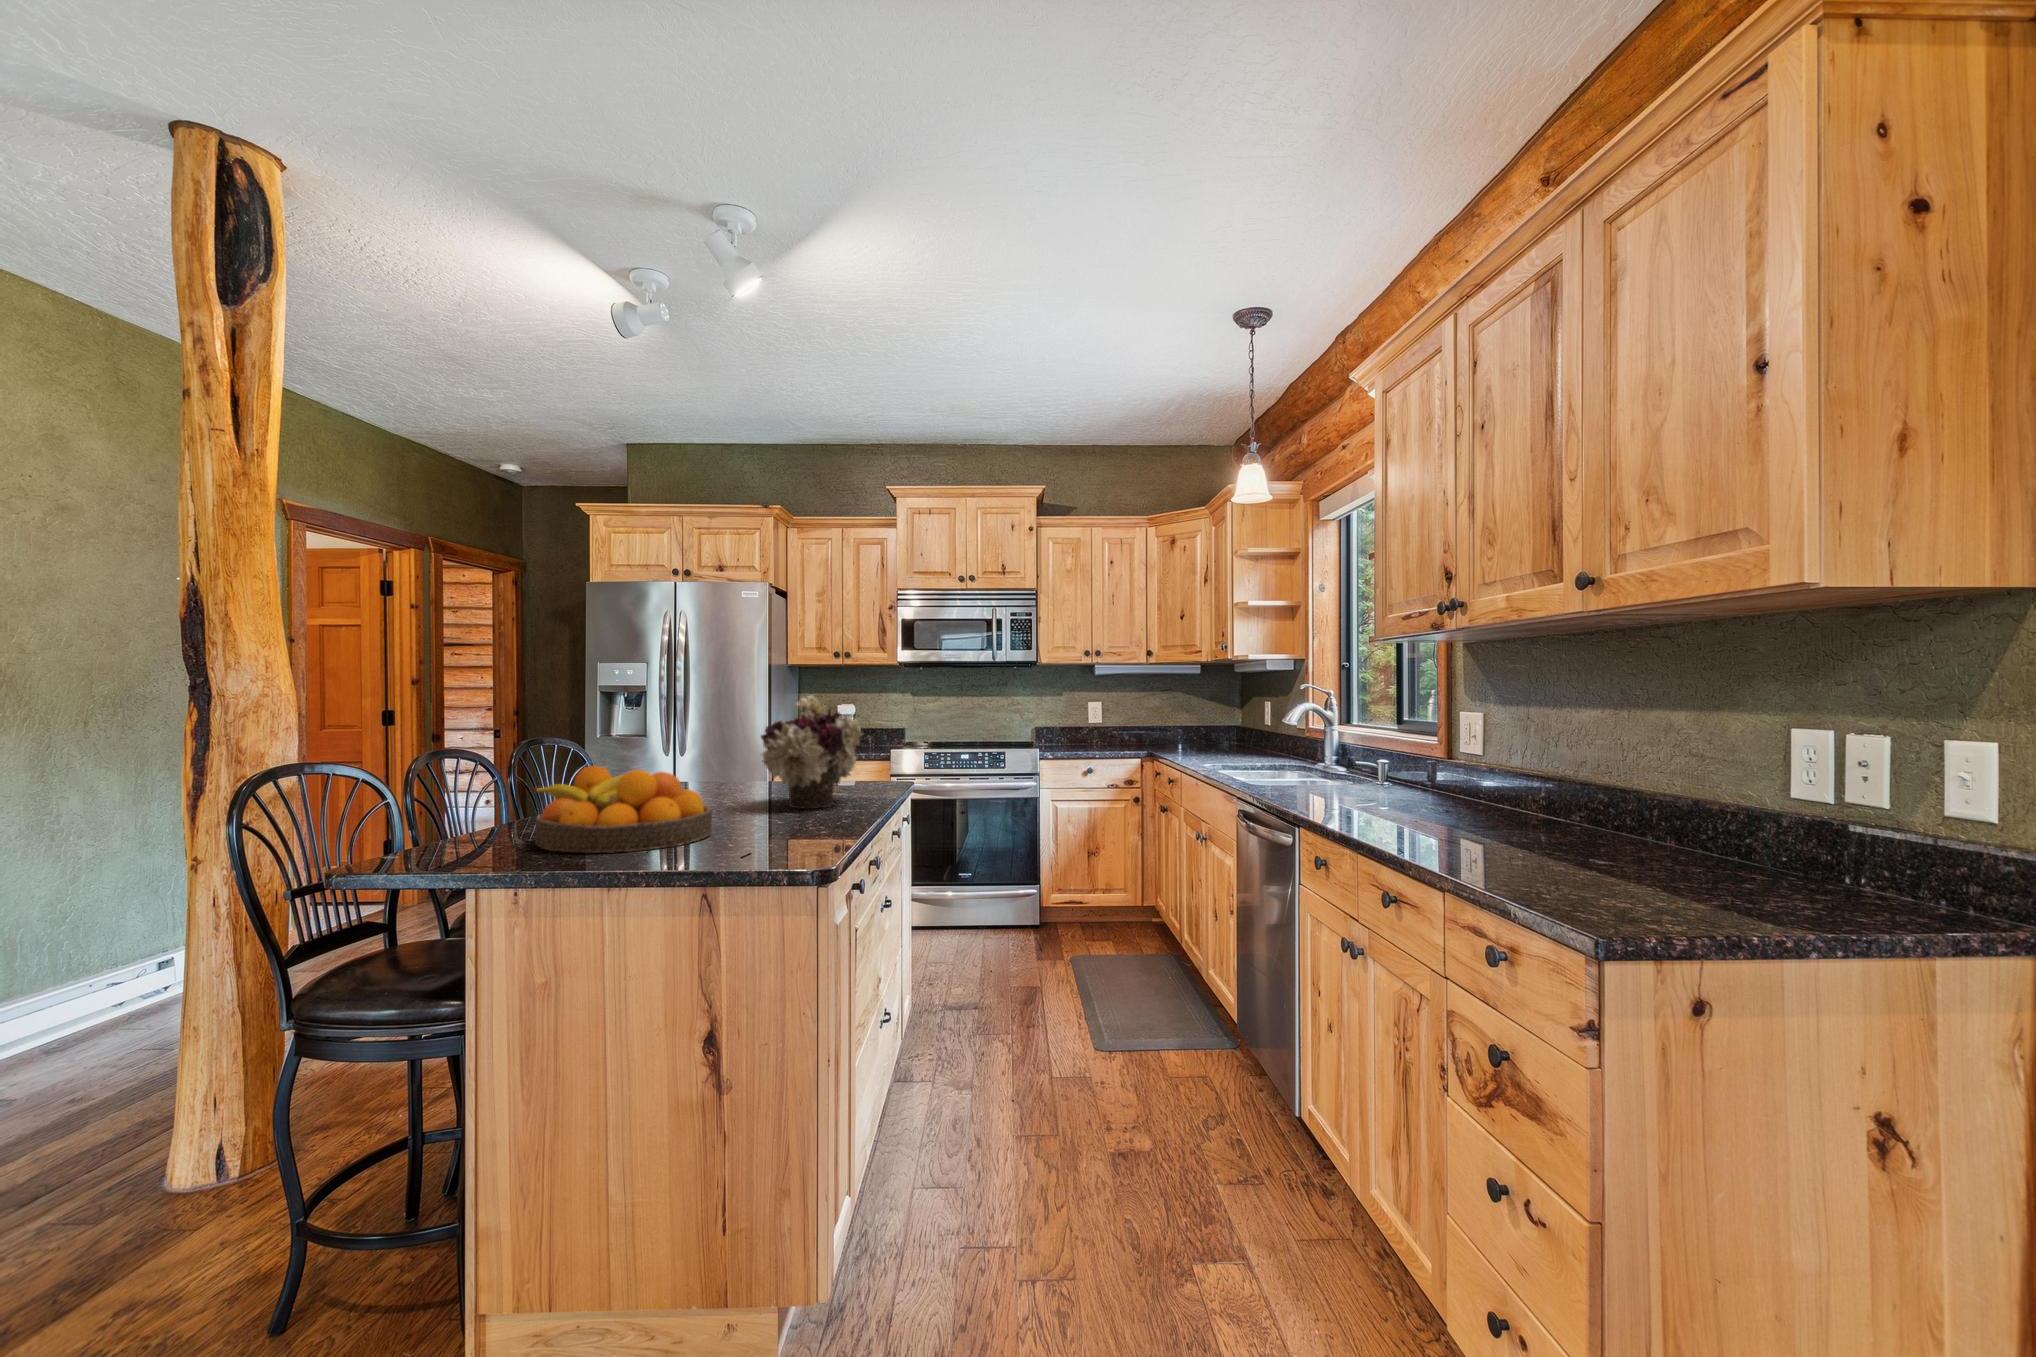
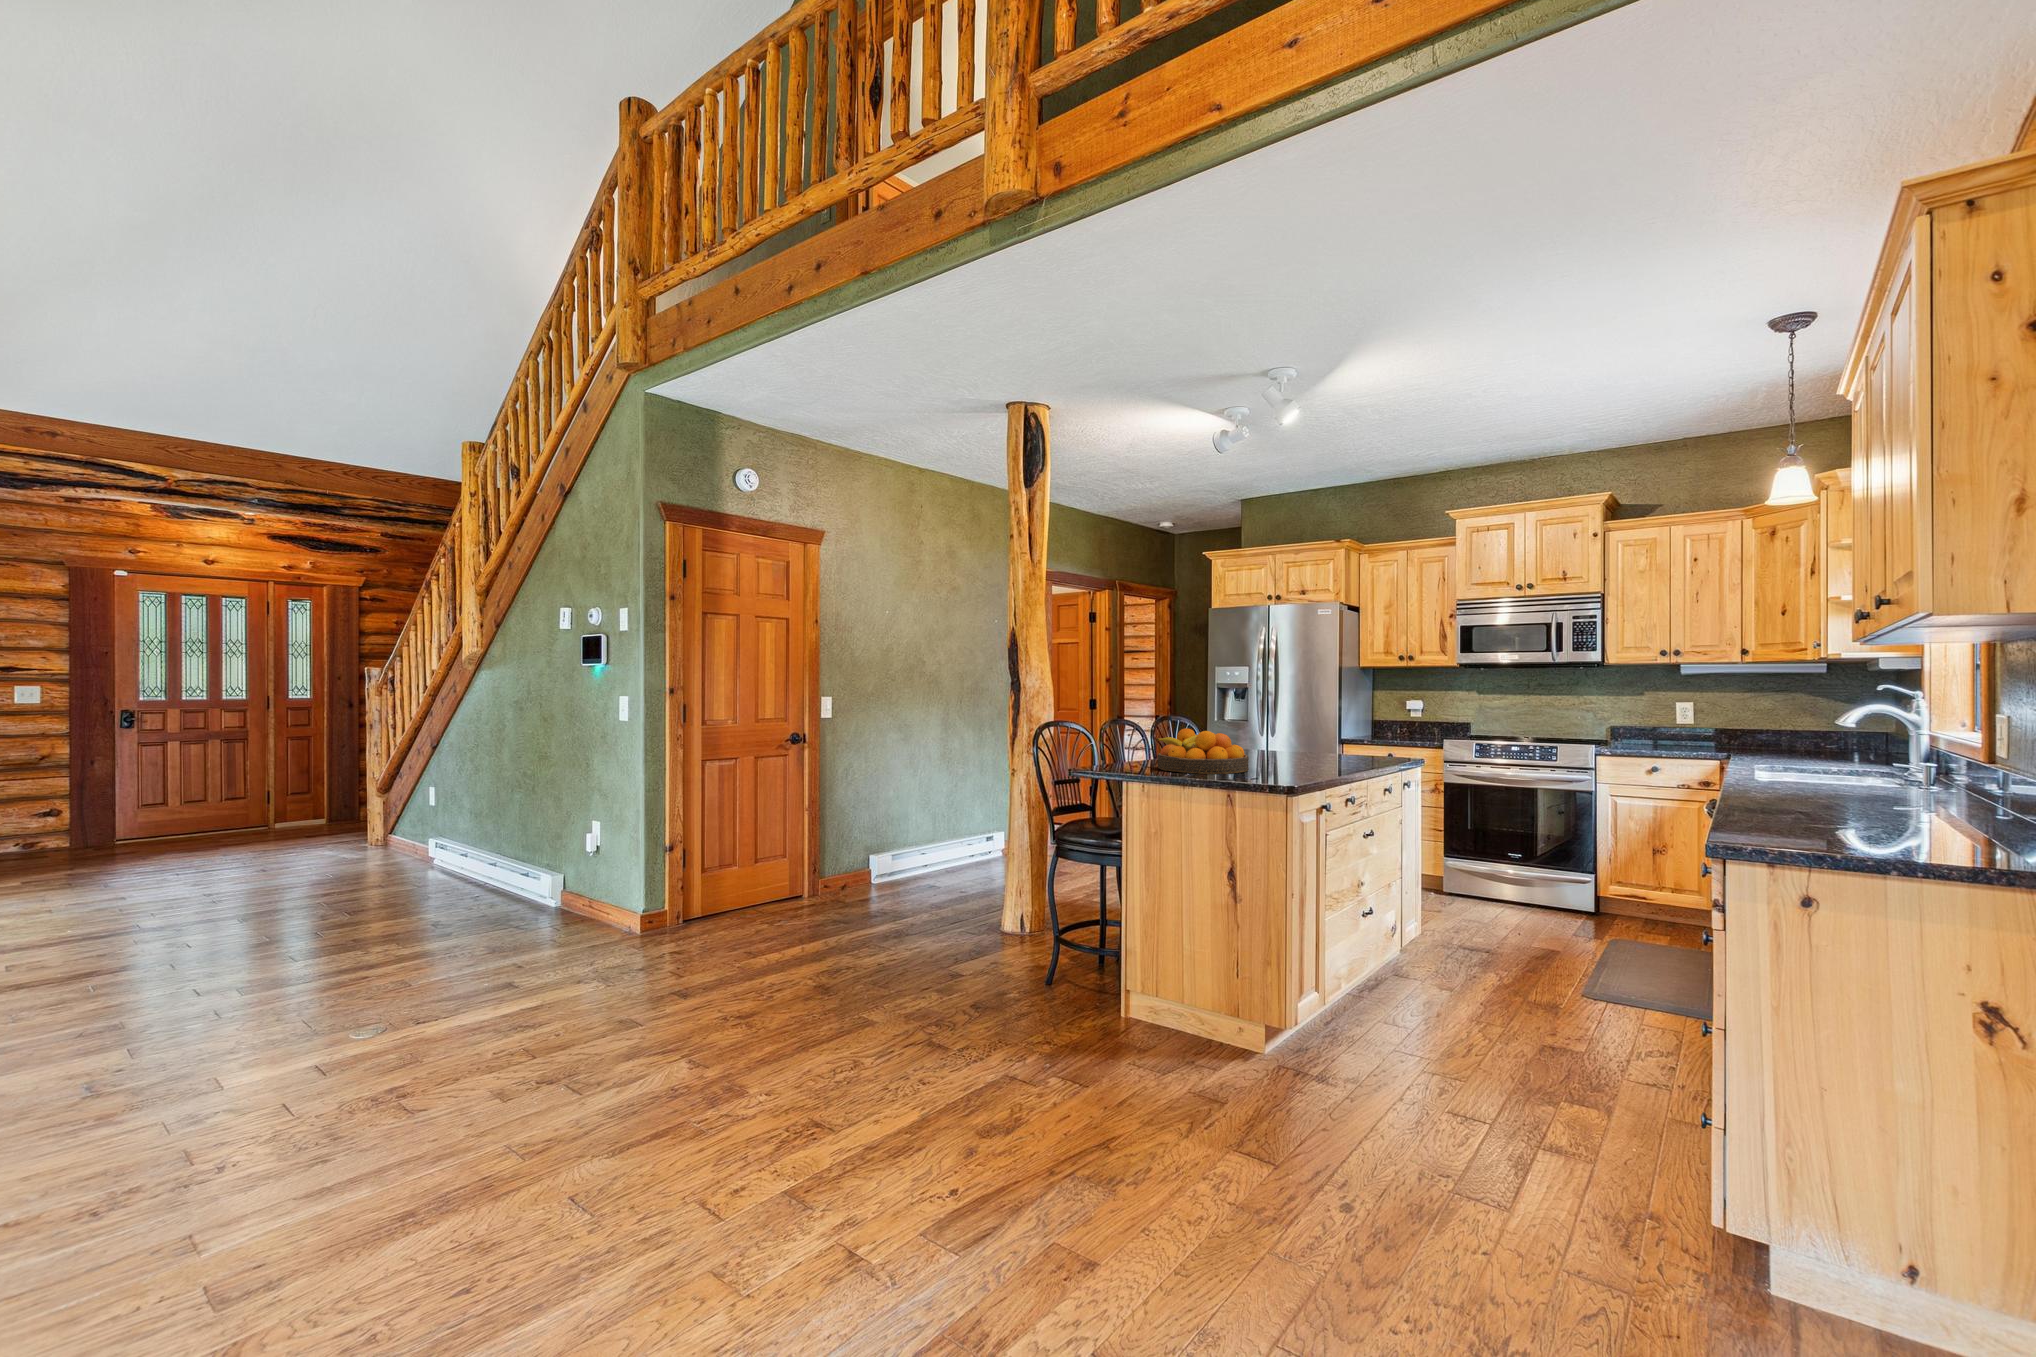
flower arrangement: present [761,696,862,809] -> none [1287,691,1360,767]

